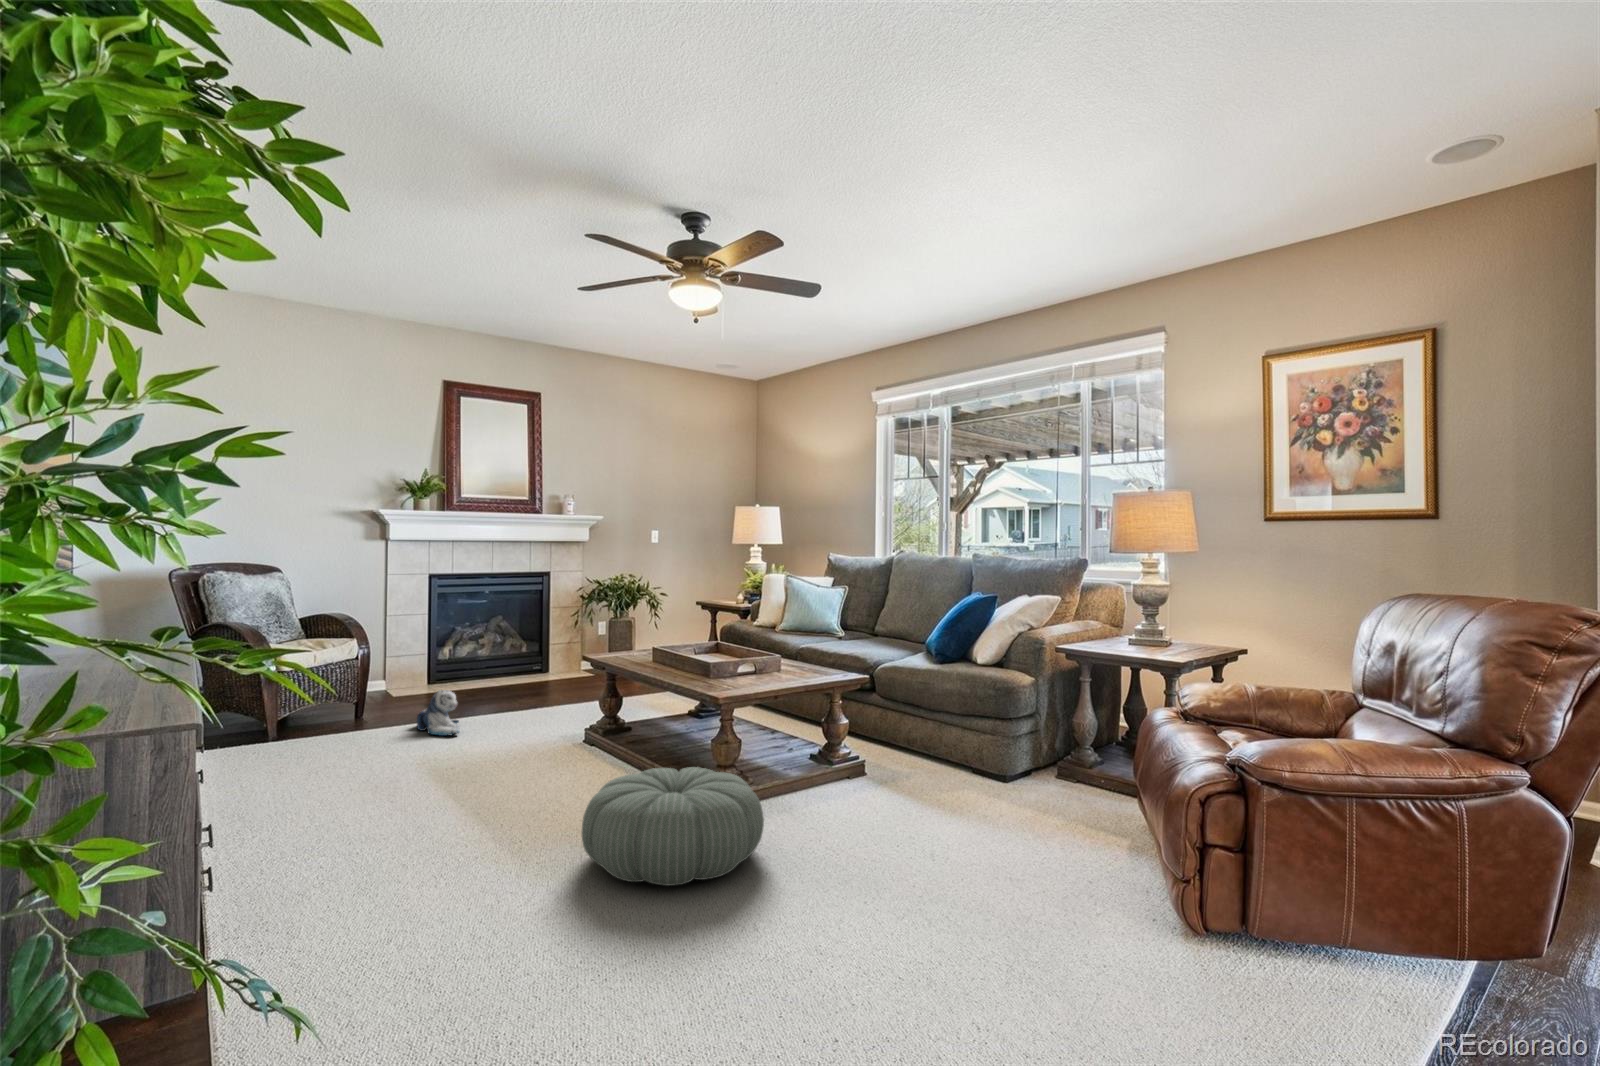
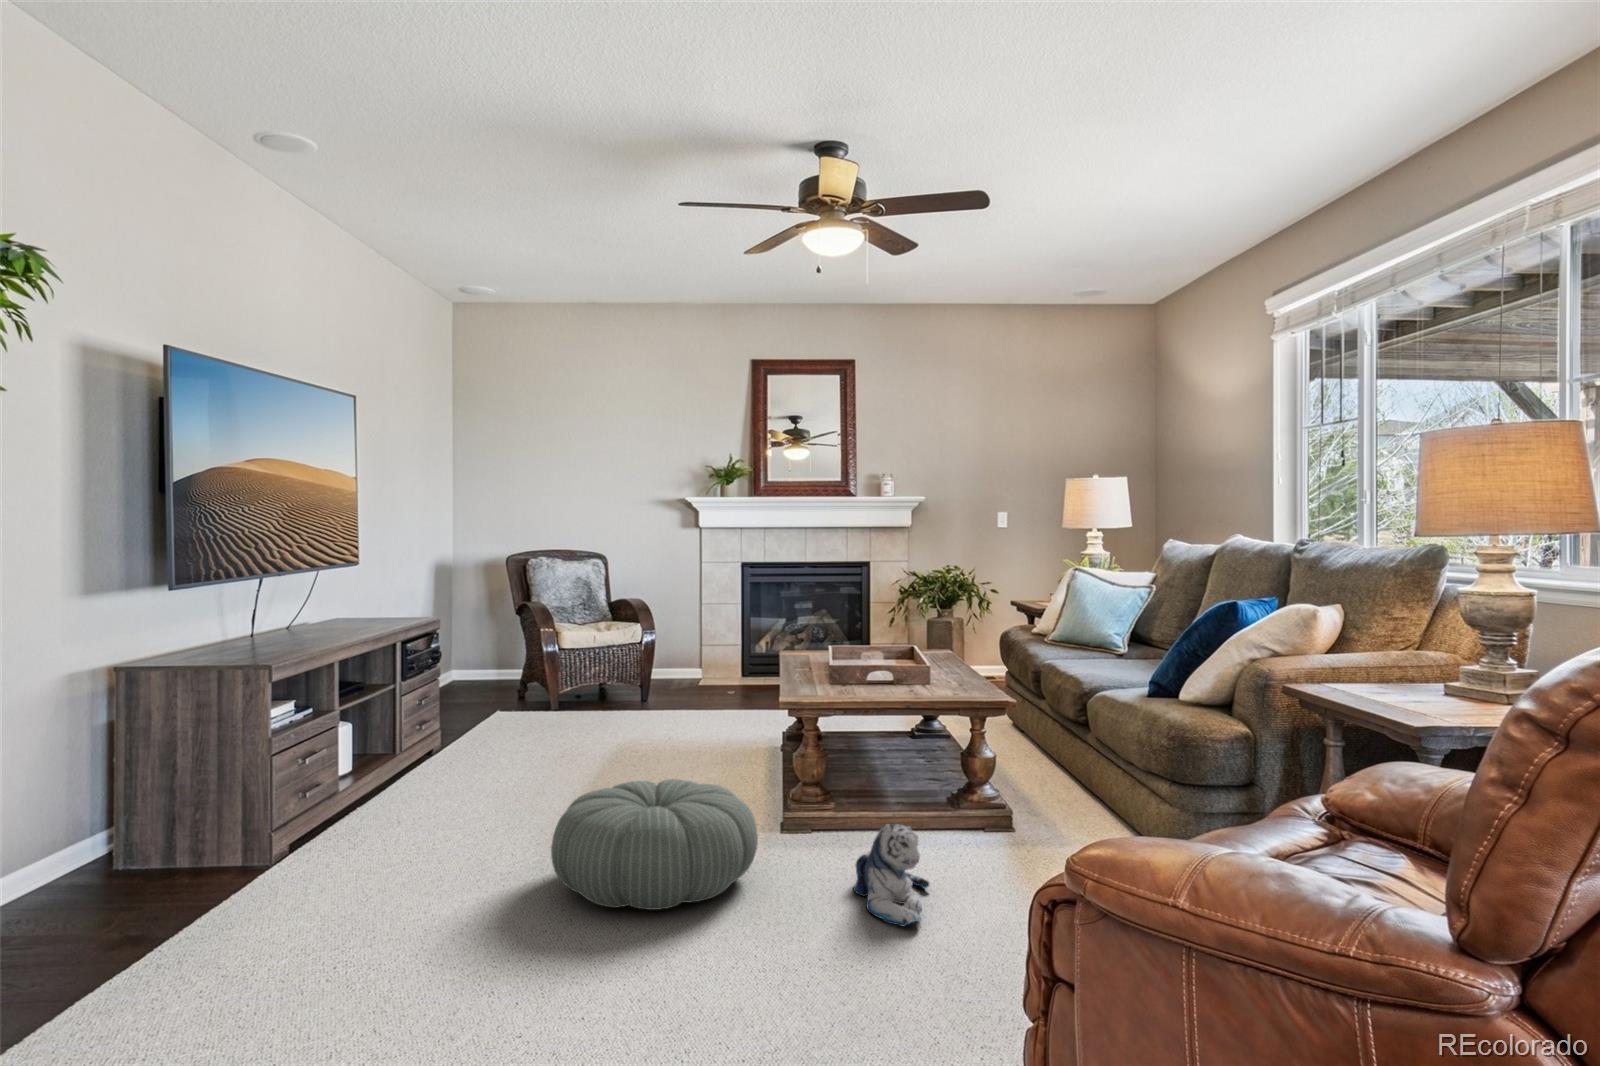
plush toy: present [417,690,460,736] -> present [853,824,929,926]

